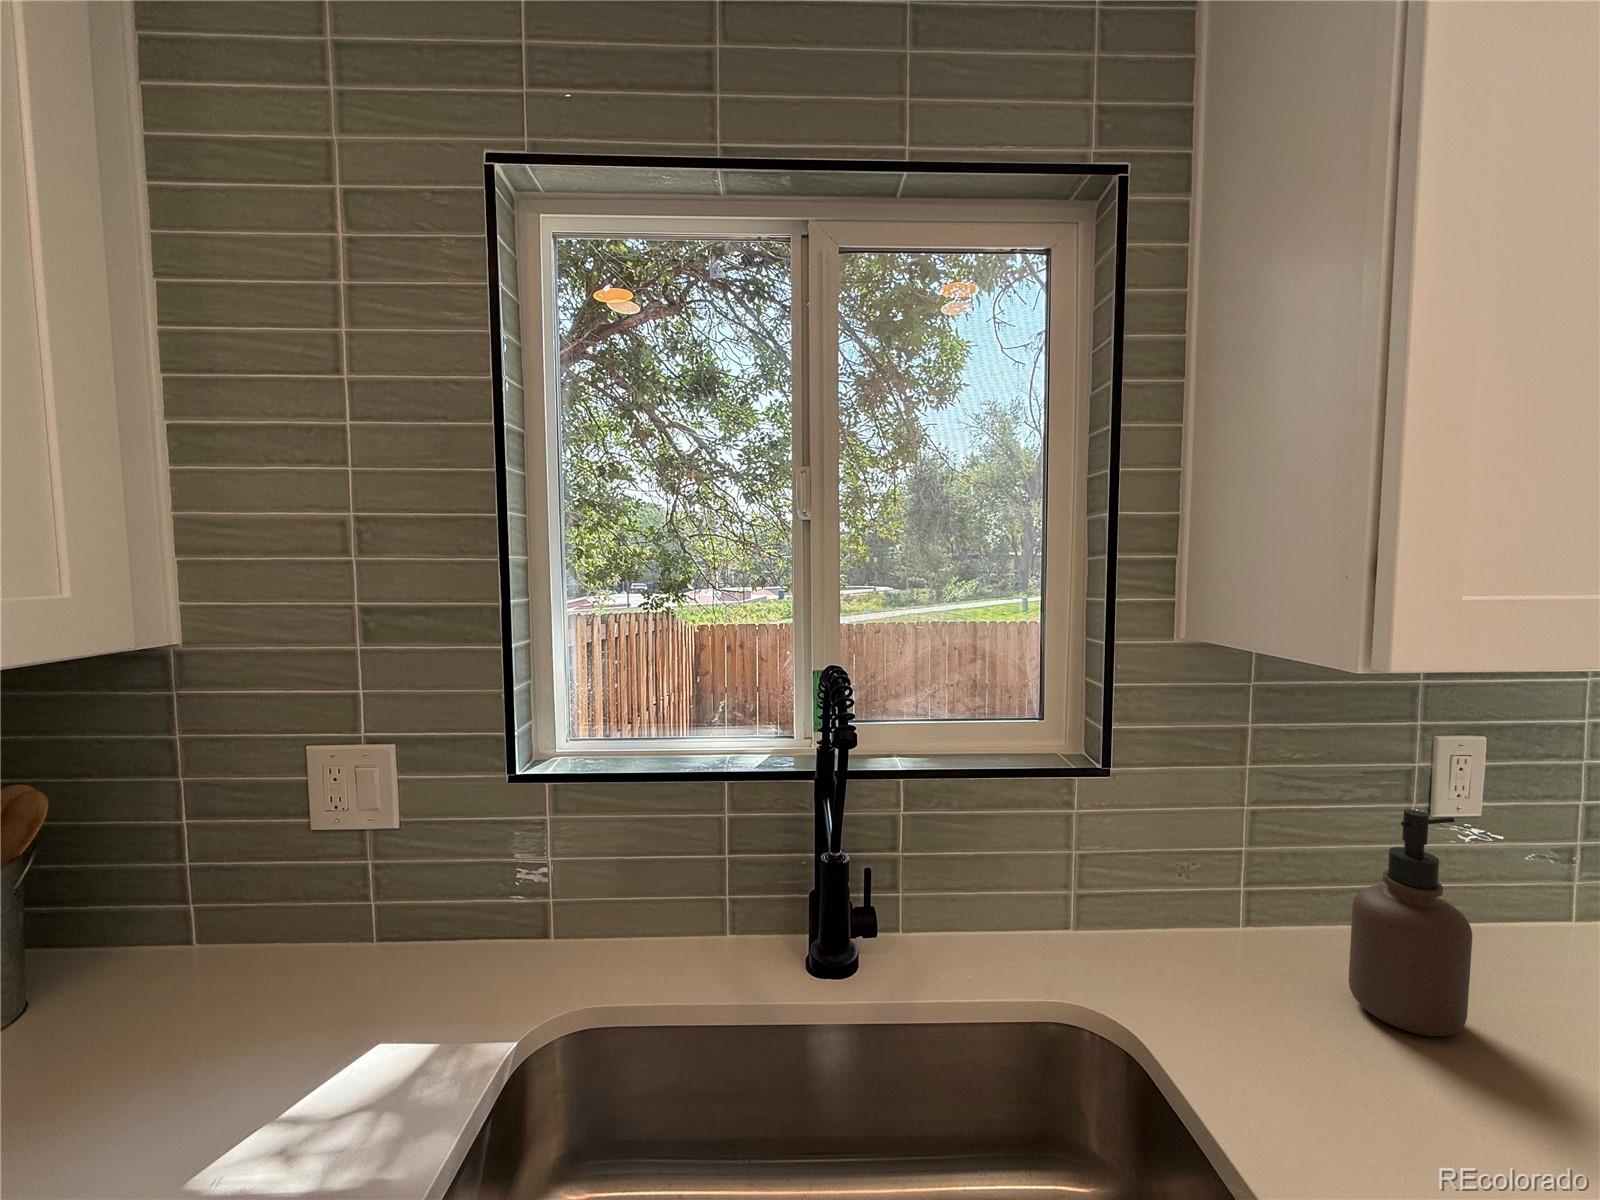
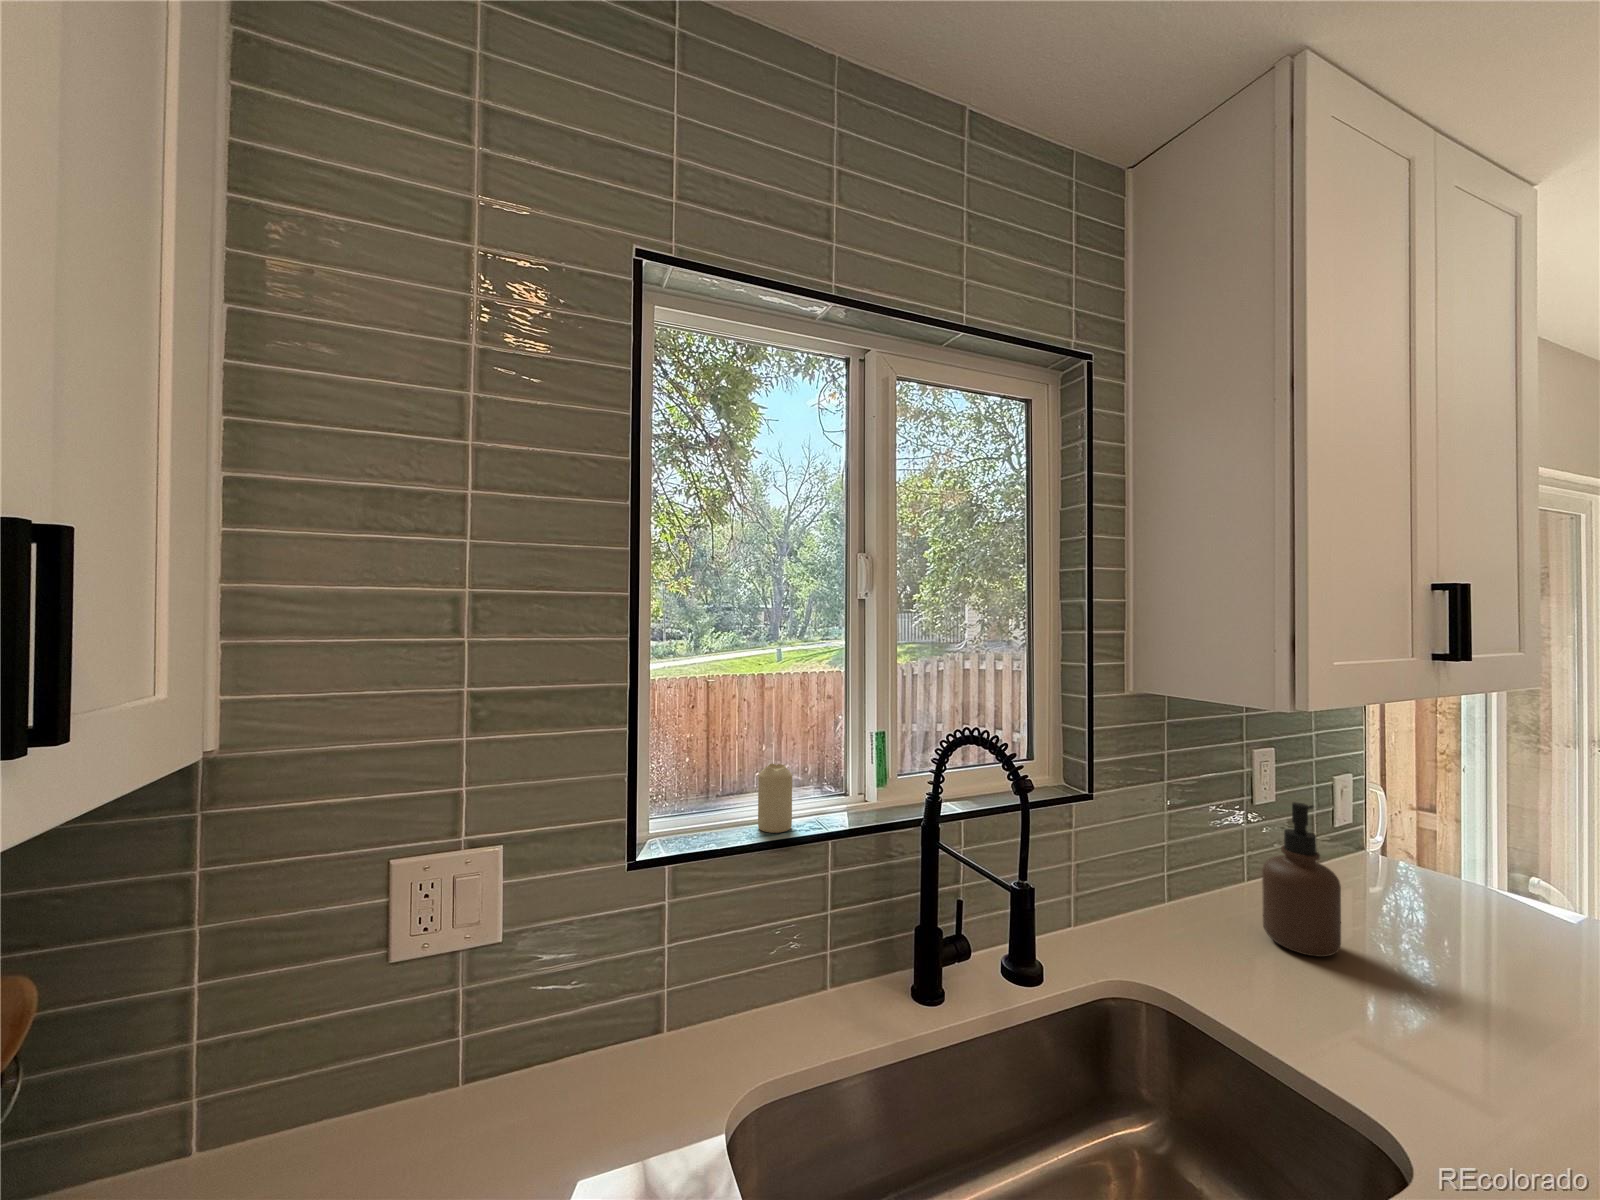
candle: none [663,696,700,767] -> present [758,764,792,833]

